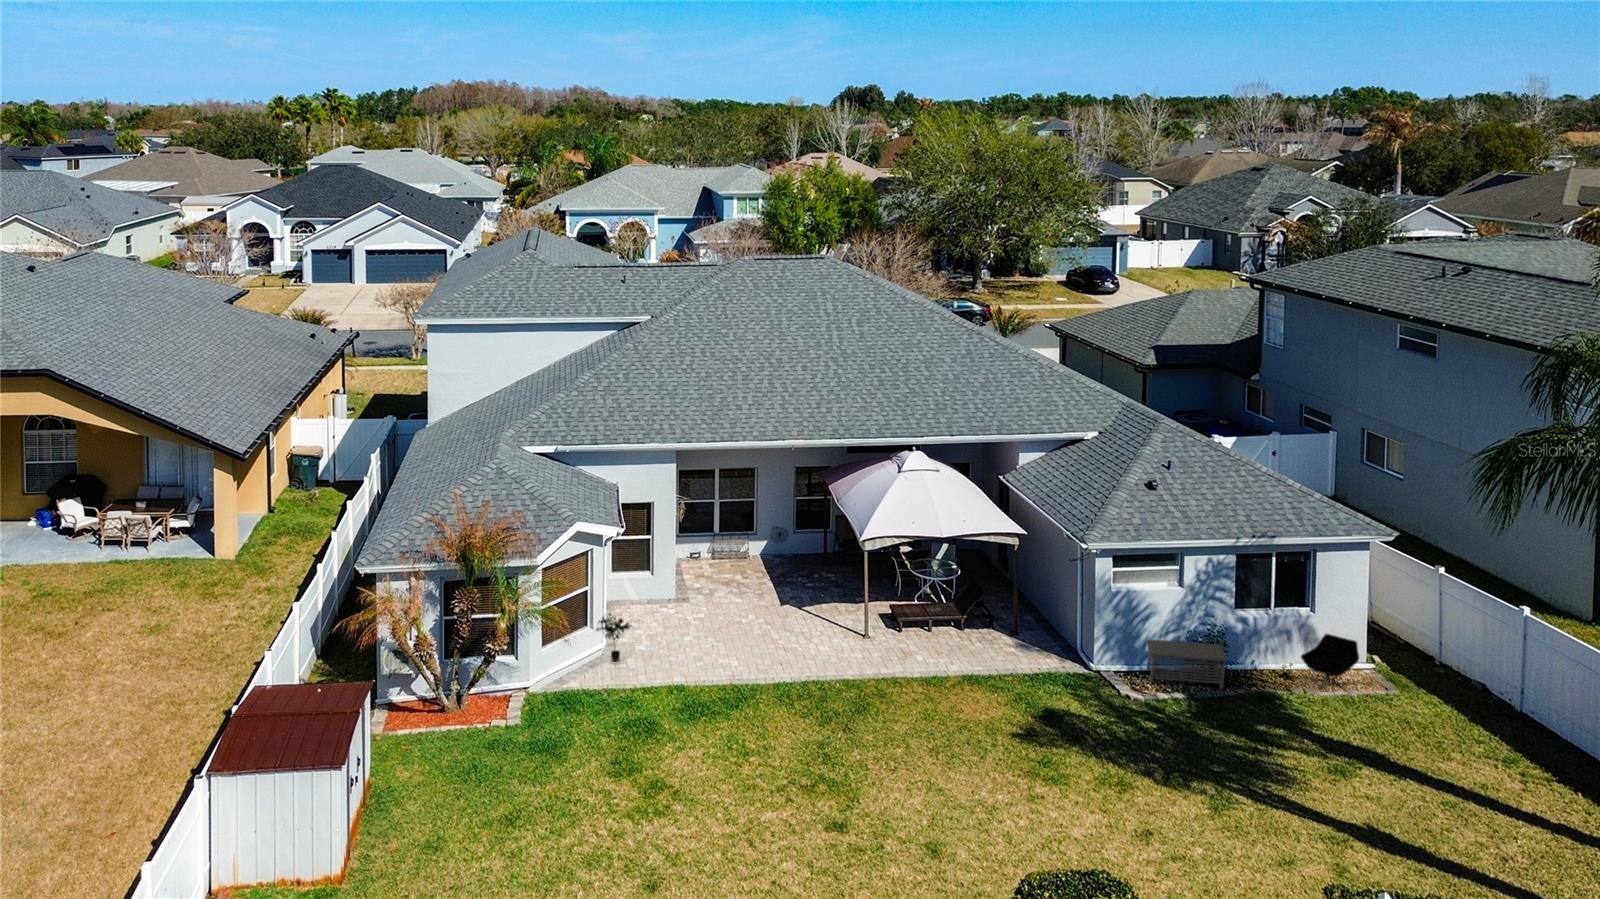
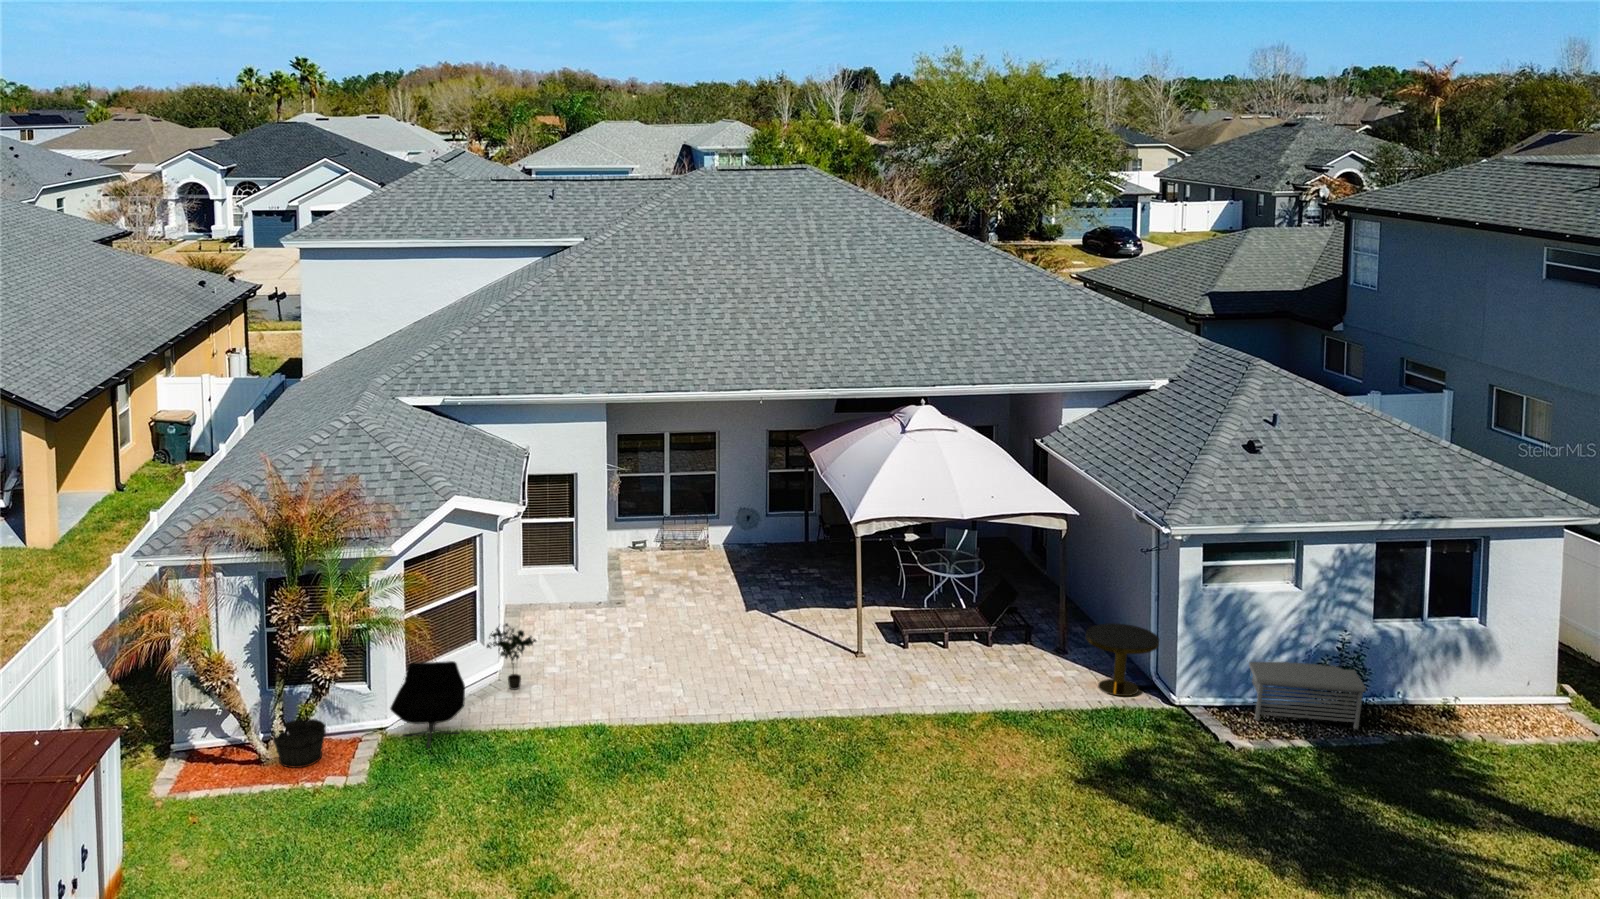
side table: none [1030,614,1083,666] -> present [1086,623,1159,696]
lounge chair: present [1301,634,1359,689] -> present [390,661,465,748]
wooden bucket: none [455,678,491,713] -> present [272,719,326,768]

